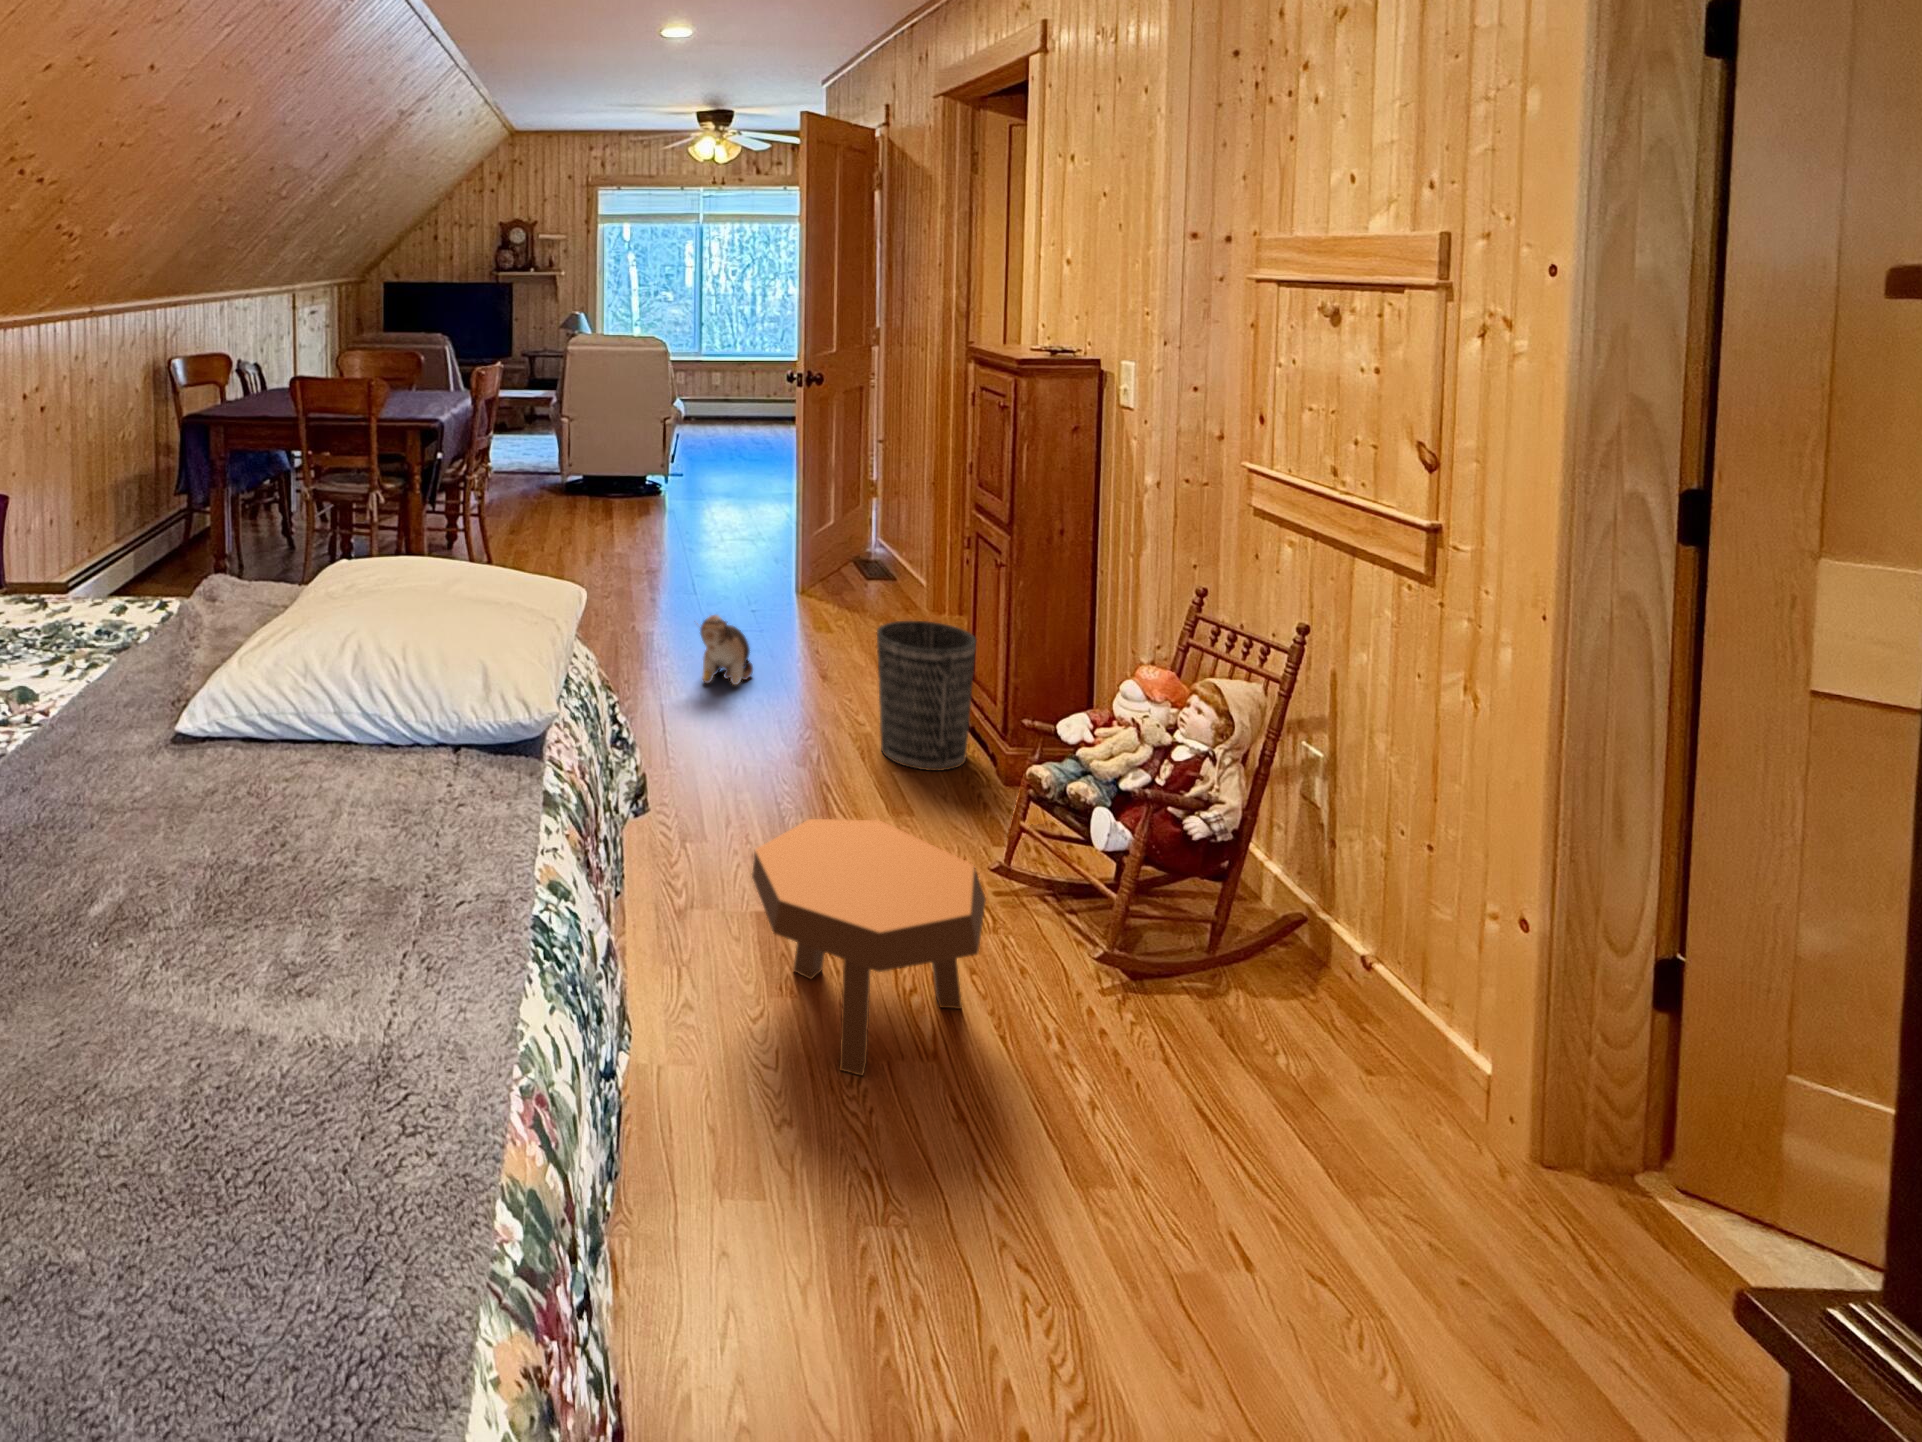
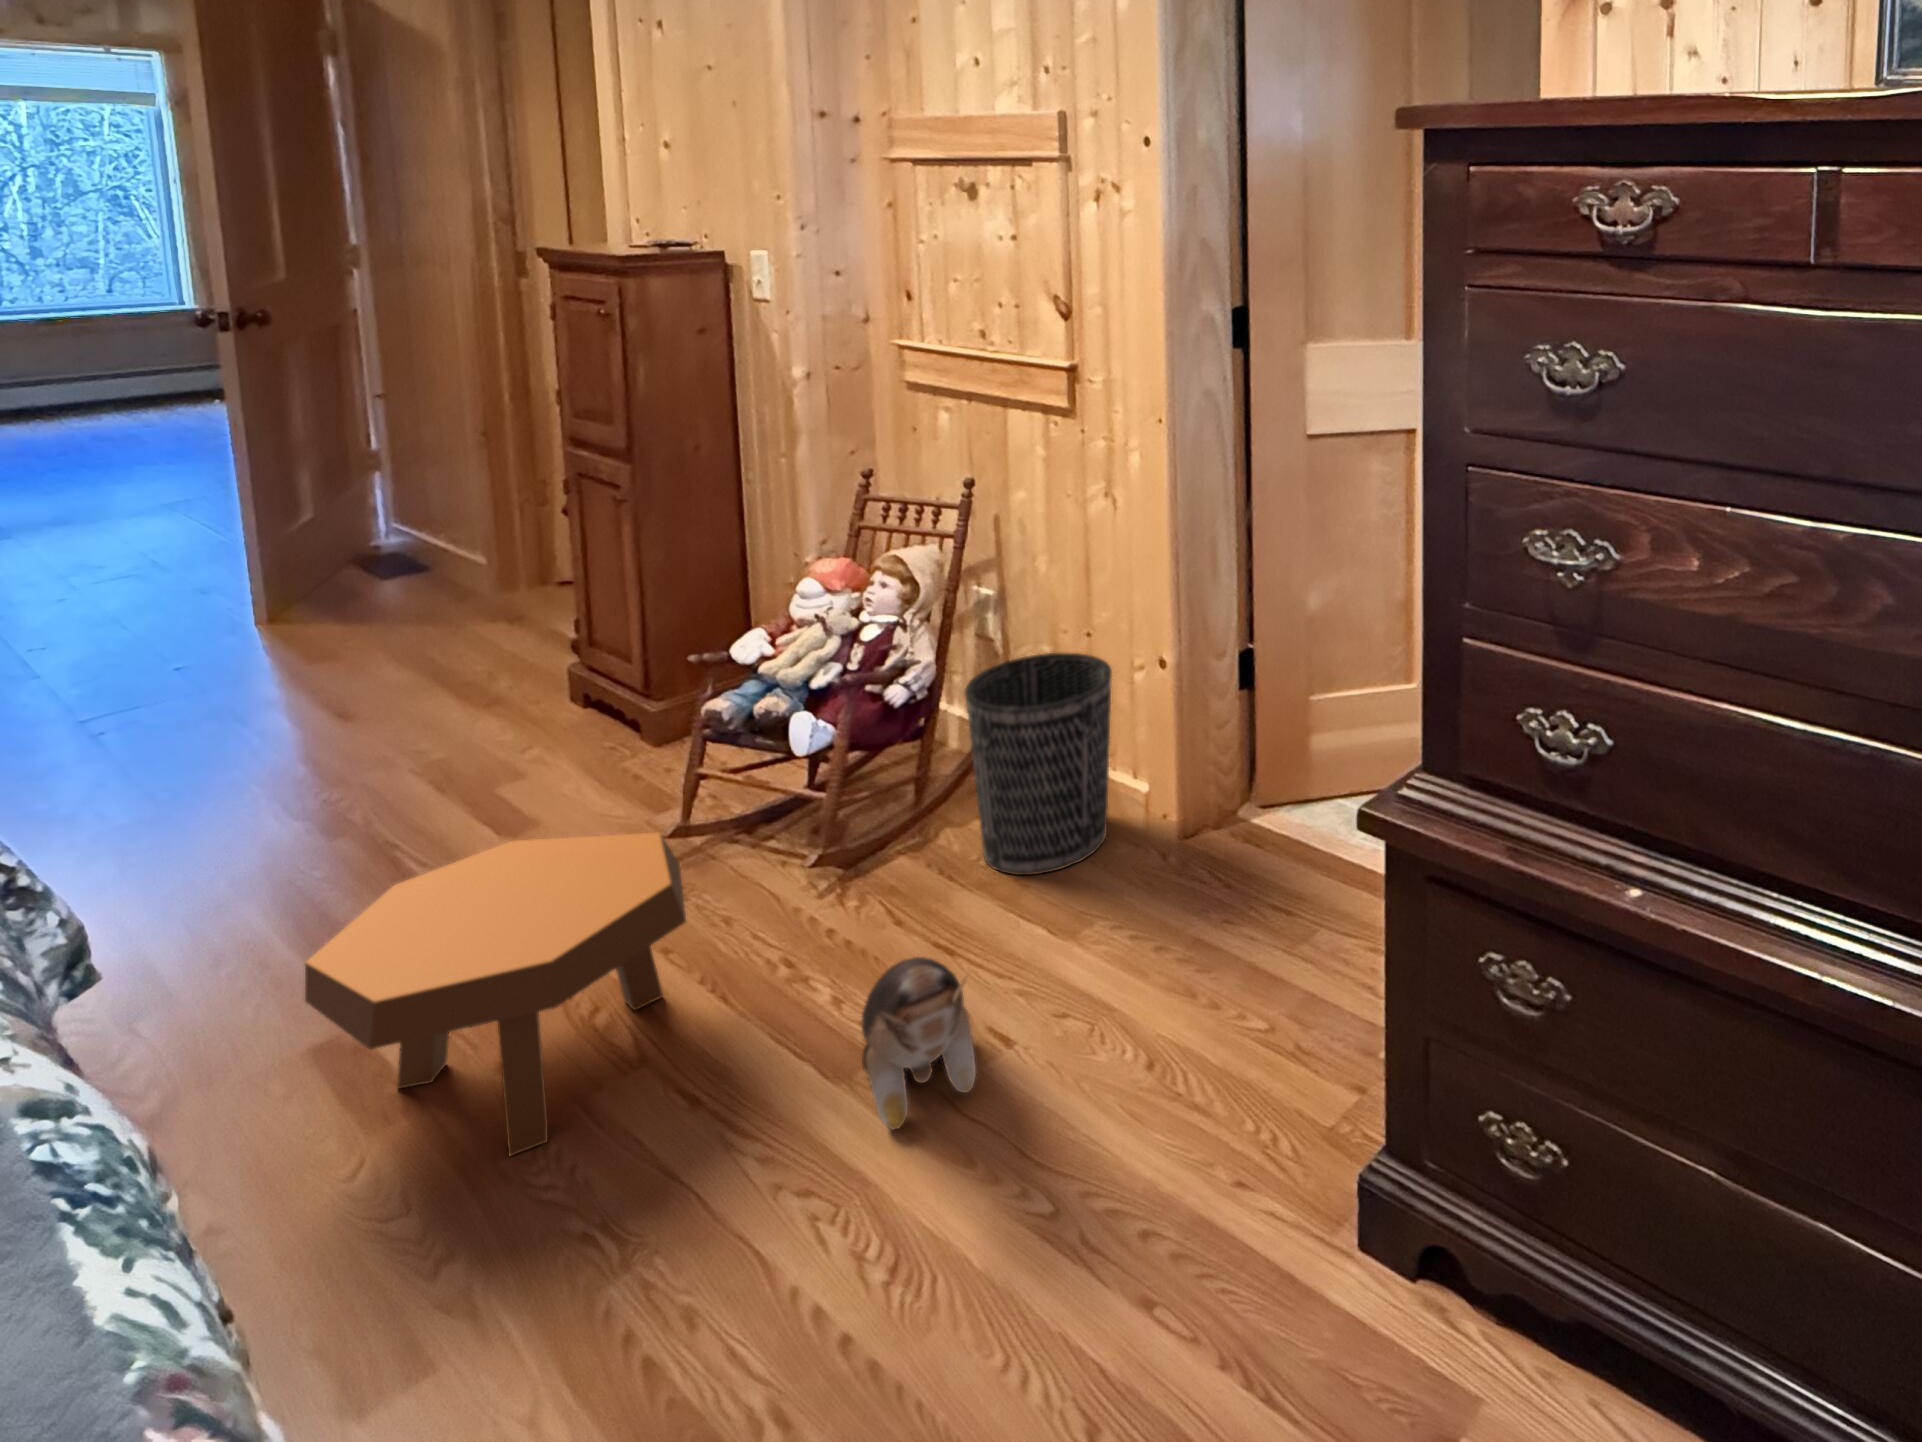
plush toy: present [700,615,753,685] -> present [862,957,976,1129]
wastebasket: present [877,621,976,771] -> present [965,653,1112,875]

